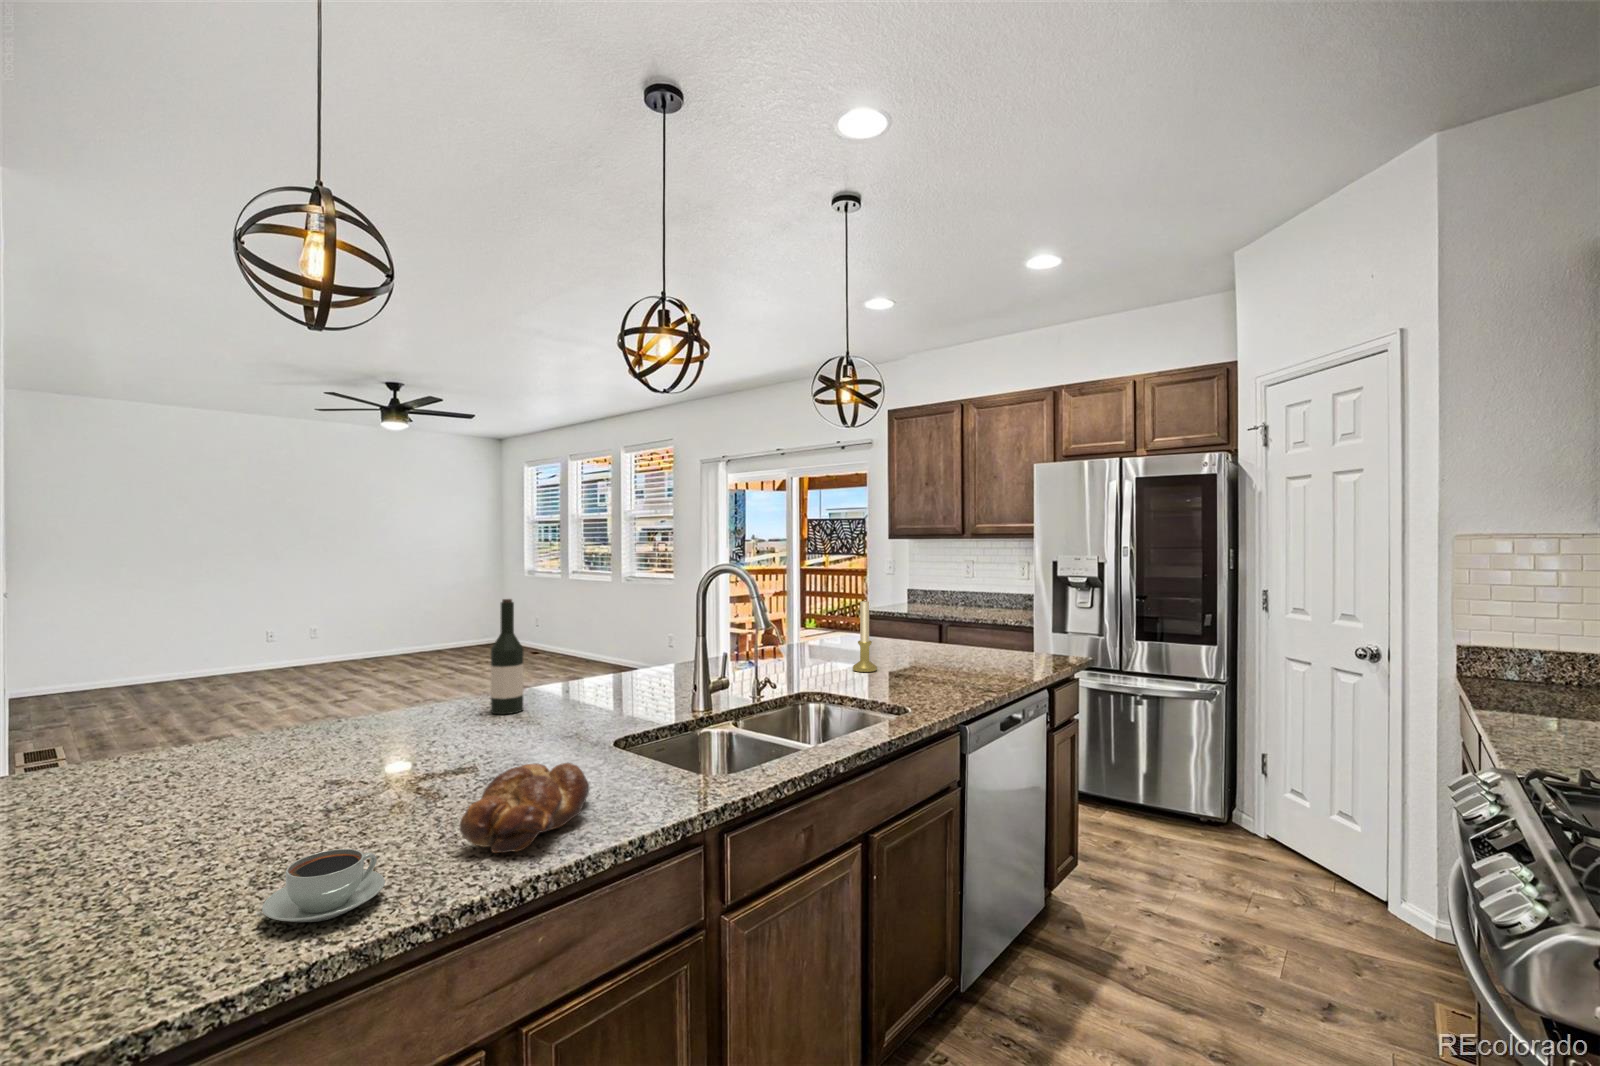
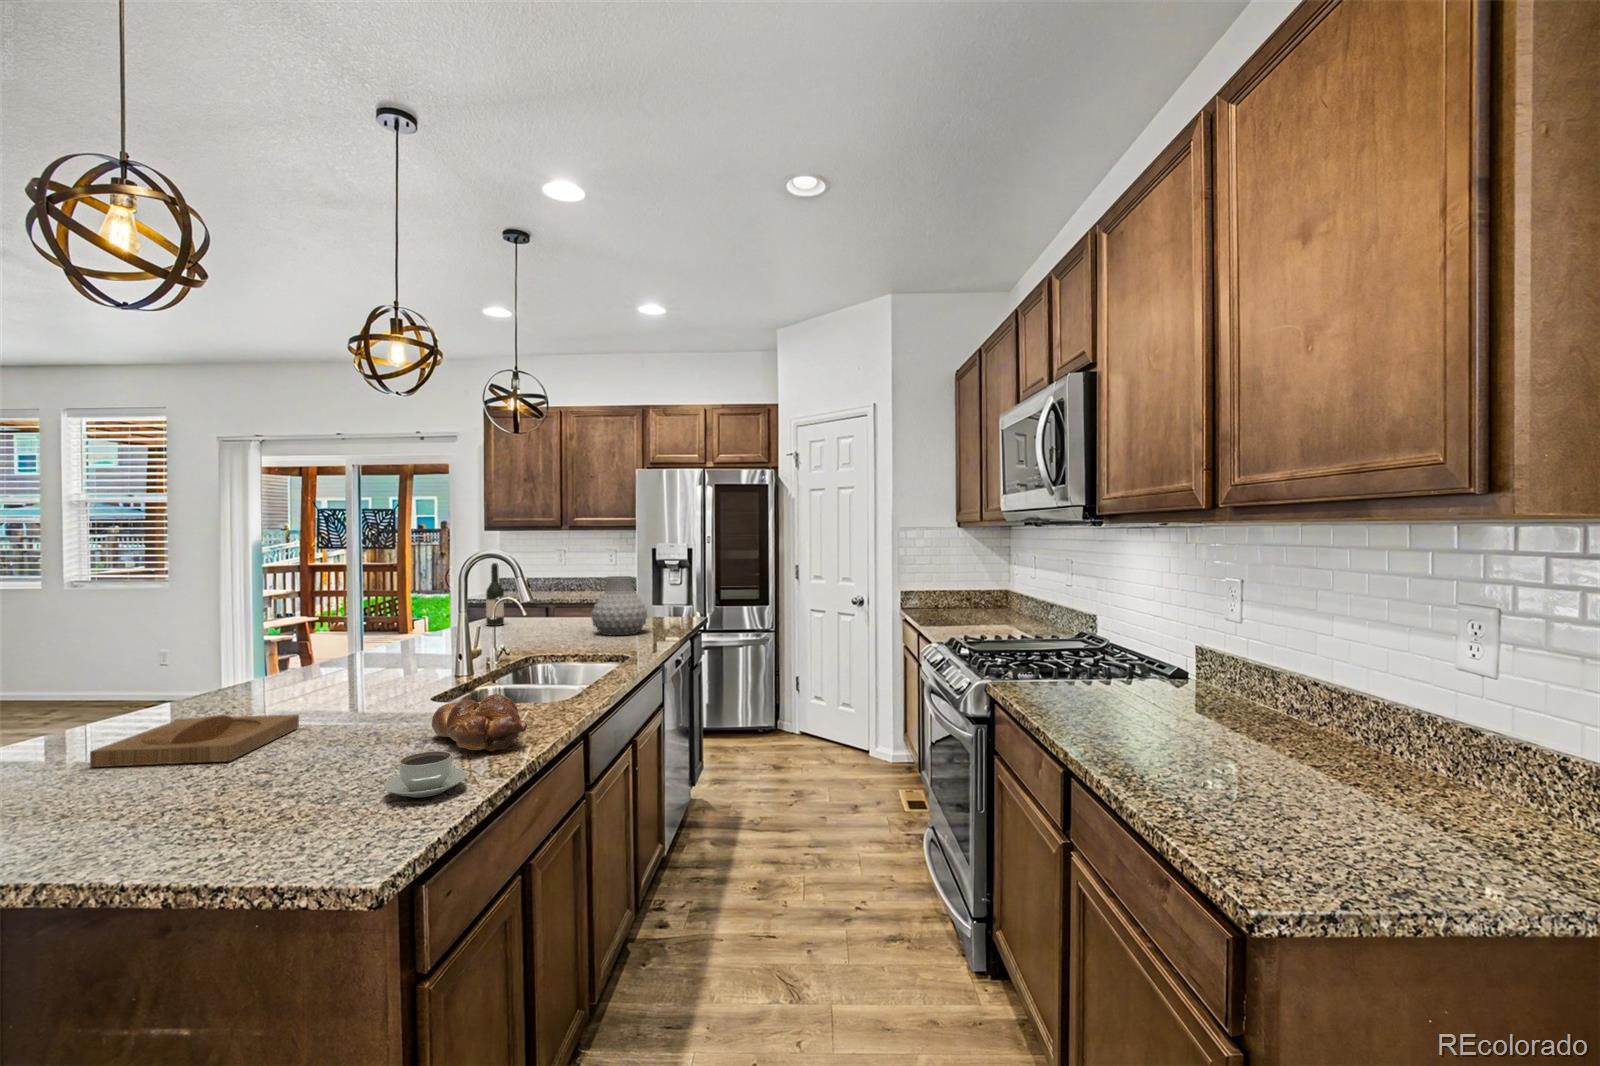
vase: none [907,598,979,675] -> present [591,576,648,635]
wine bottle: present [491,599,523,714] -> present [486,563,504,626]
candle holder: present [853,601,877,672] -> none [548,579,569,639]
tray: none [261,727,451,791] -> present [90,714,299,767]

